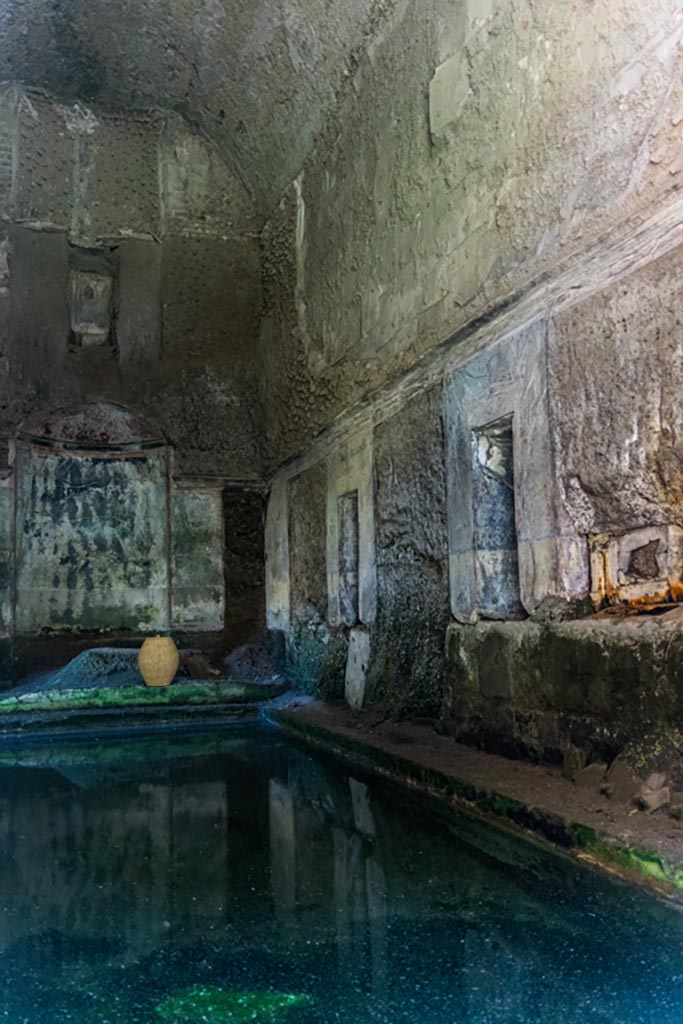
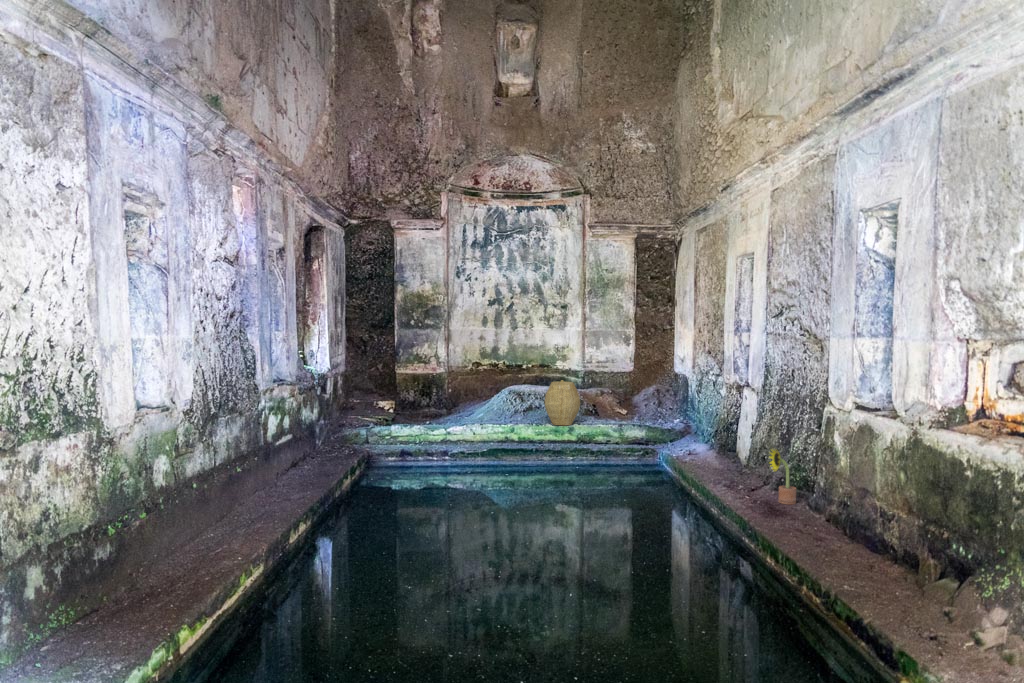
decorative plant: none [393,671,423,729] -> present [770,450,796,504]

